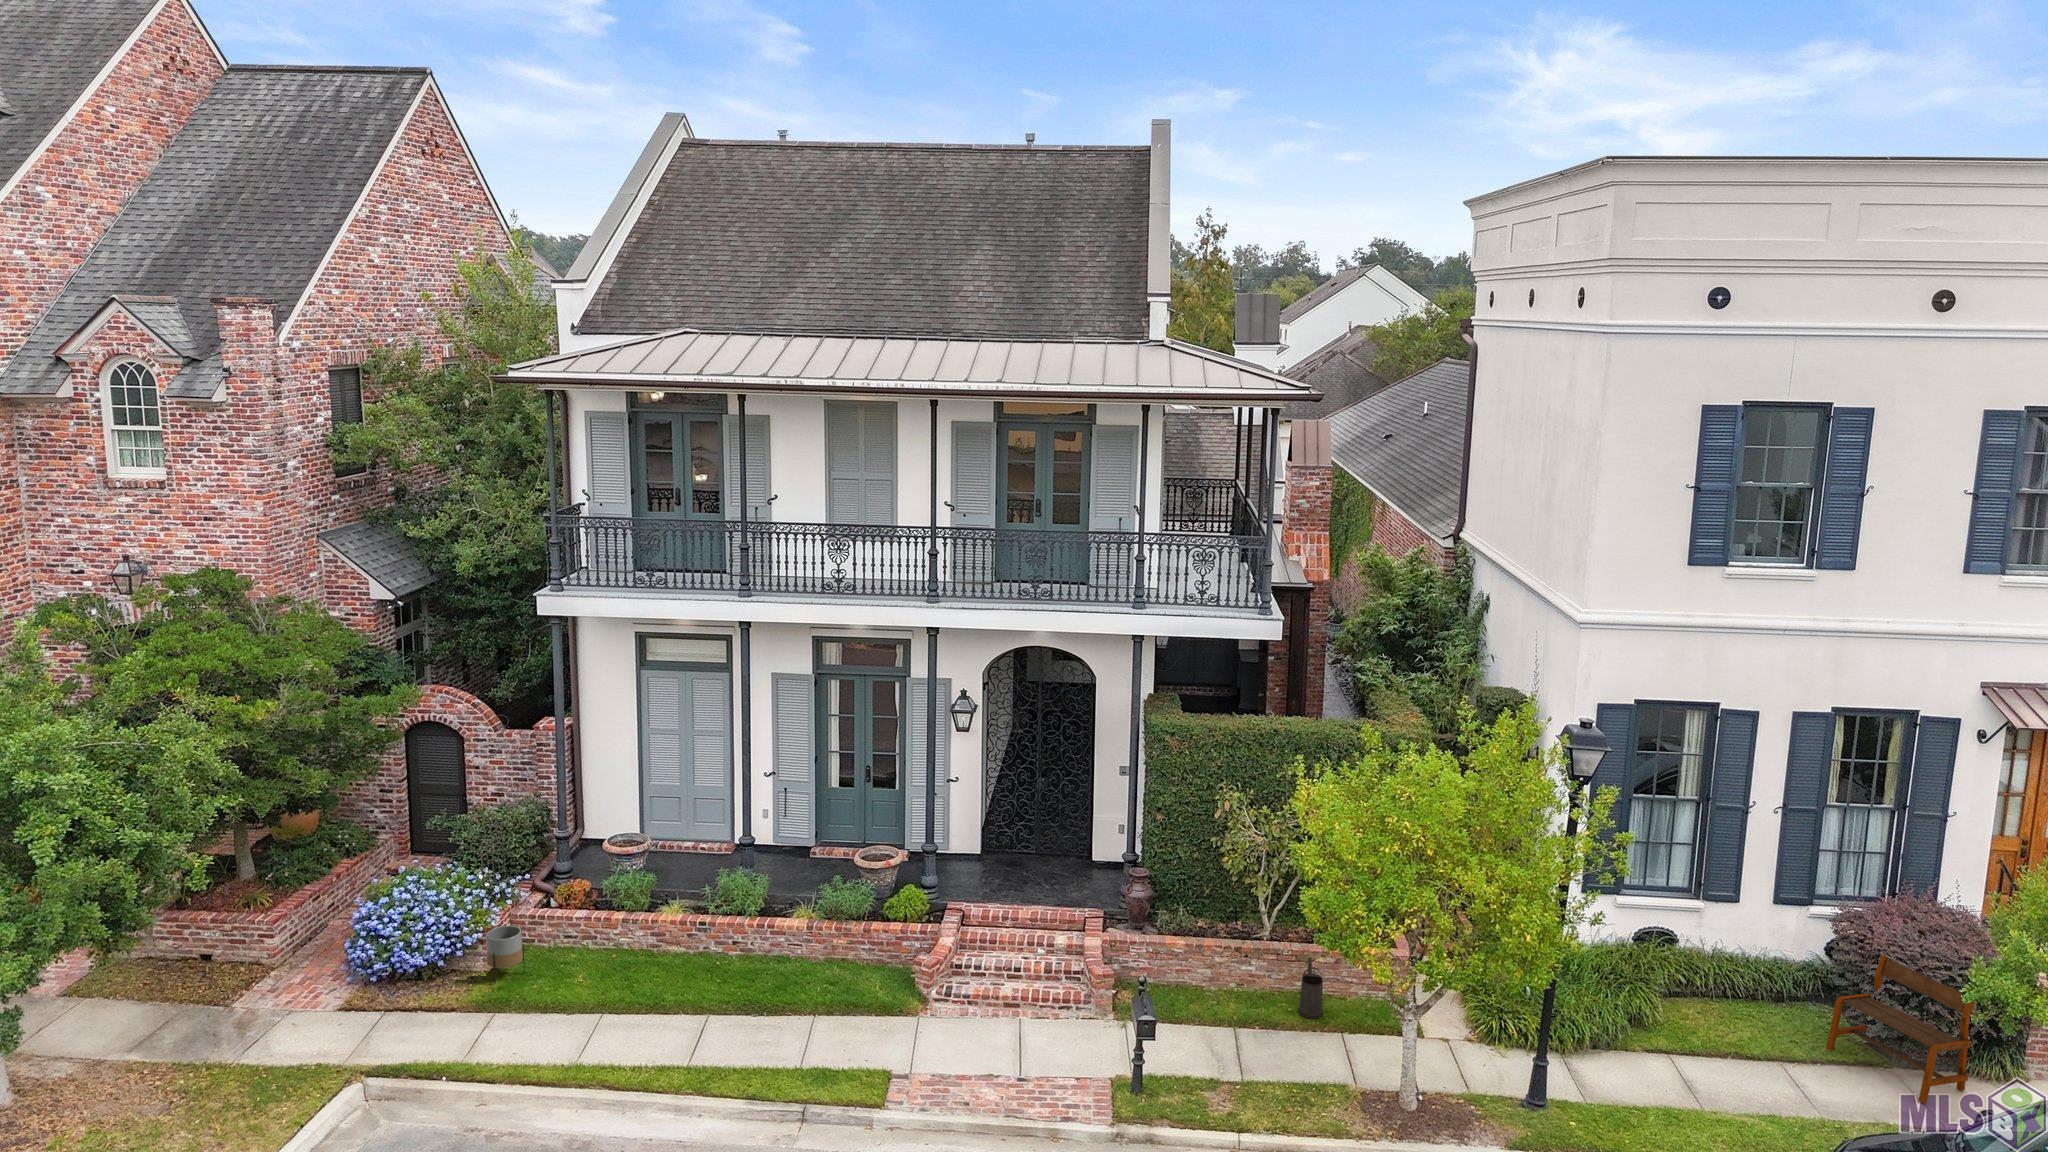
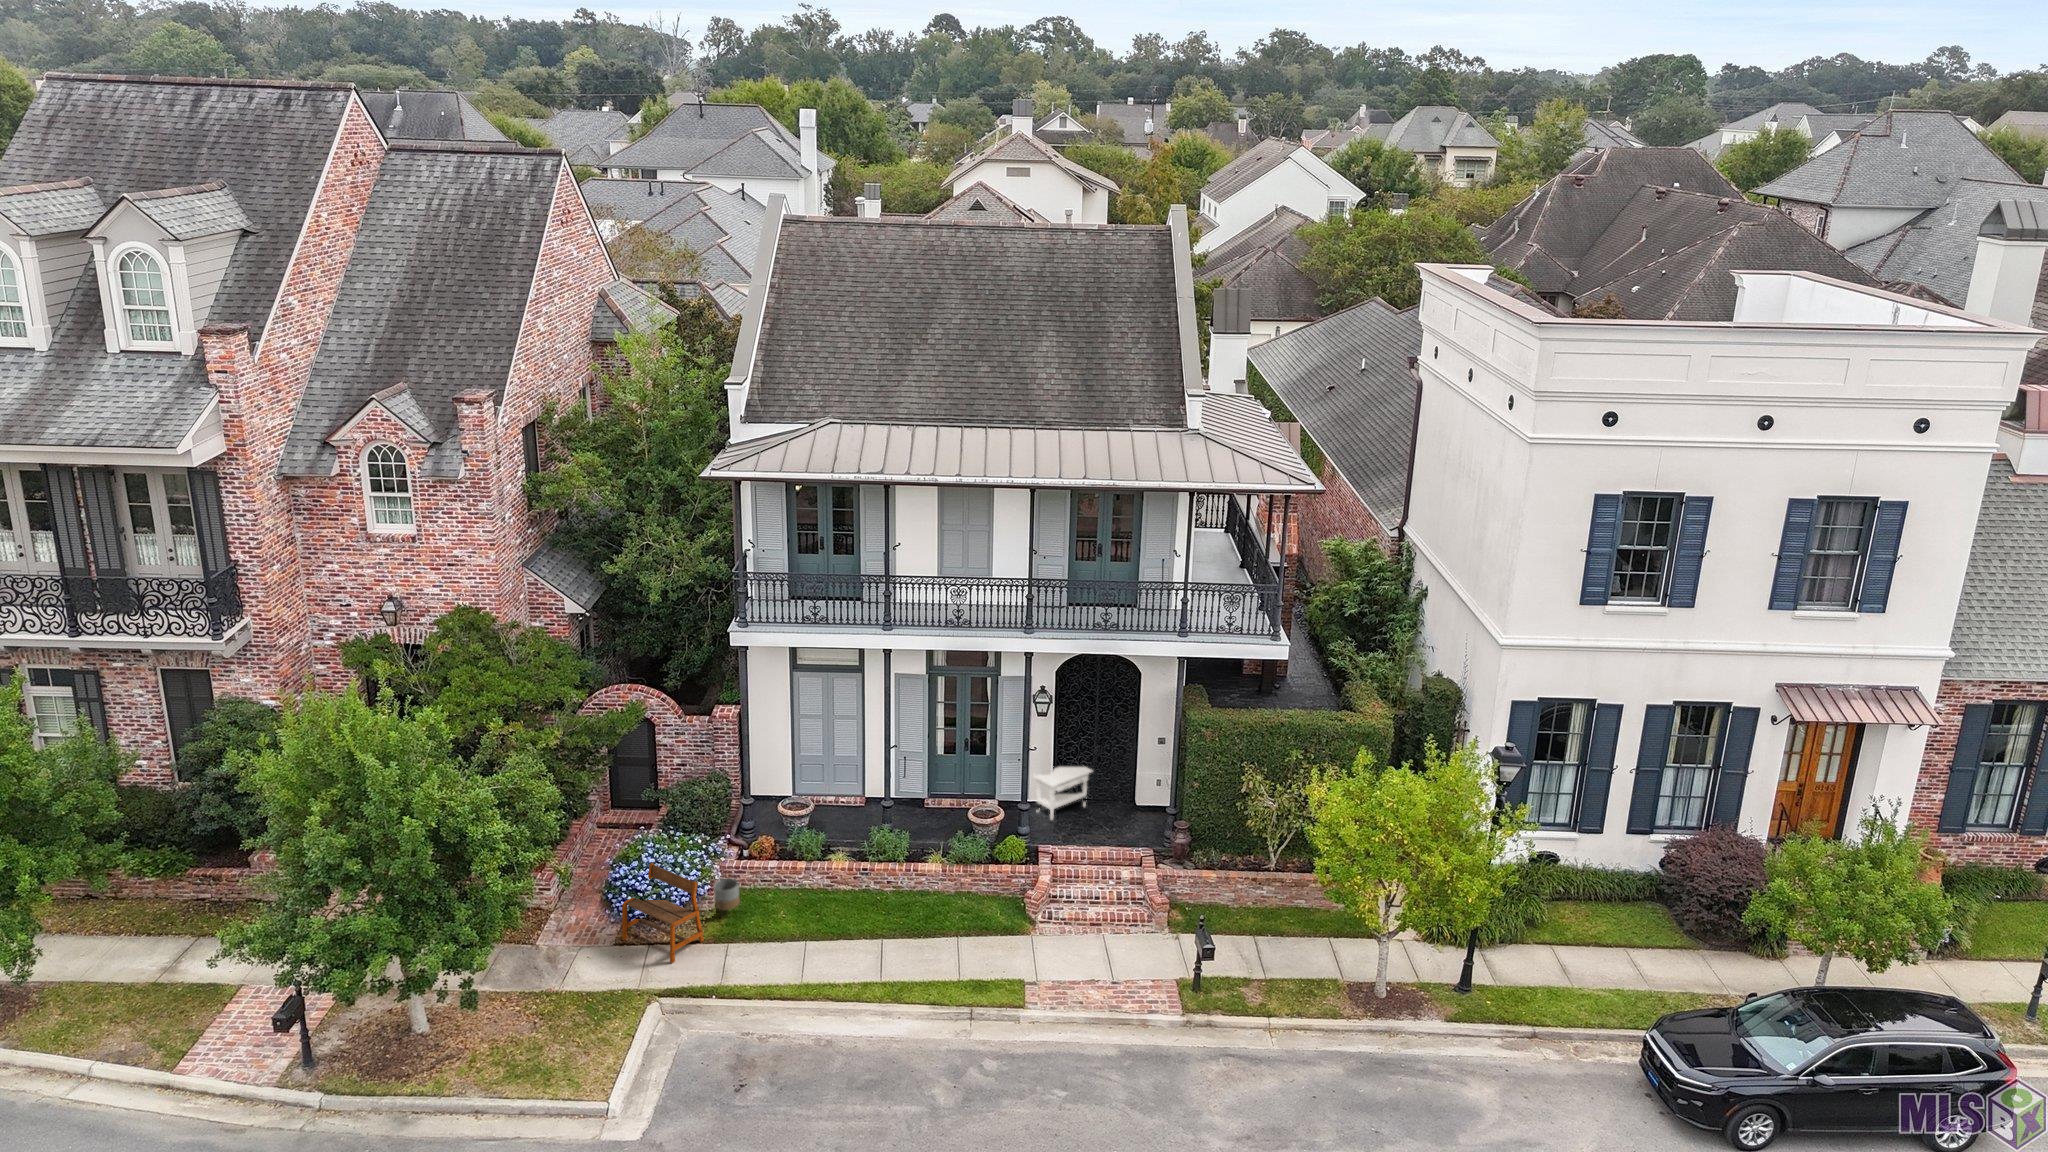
side table: none [949,799,1035,877] -> present [1034,766,1092,820]
bench: present [1826,955,1975,1103] -> present [622,863,704,963]
watering can: present [1298,958,1323,1019] -> none [1297,884,1316,928]

